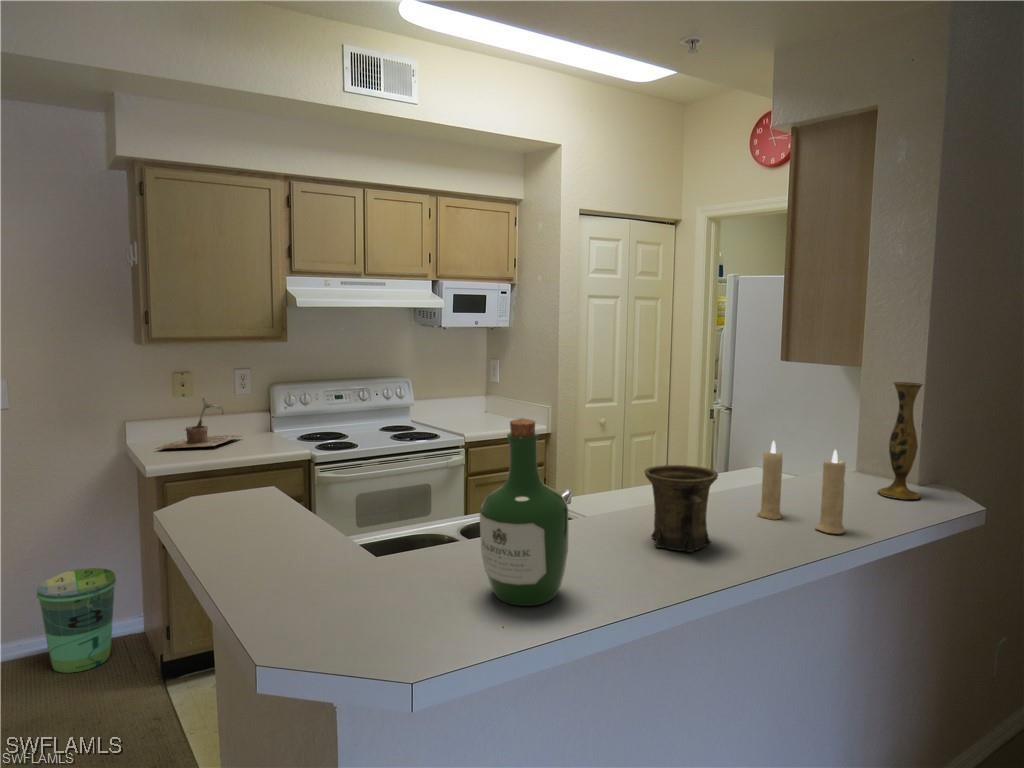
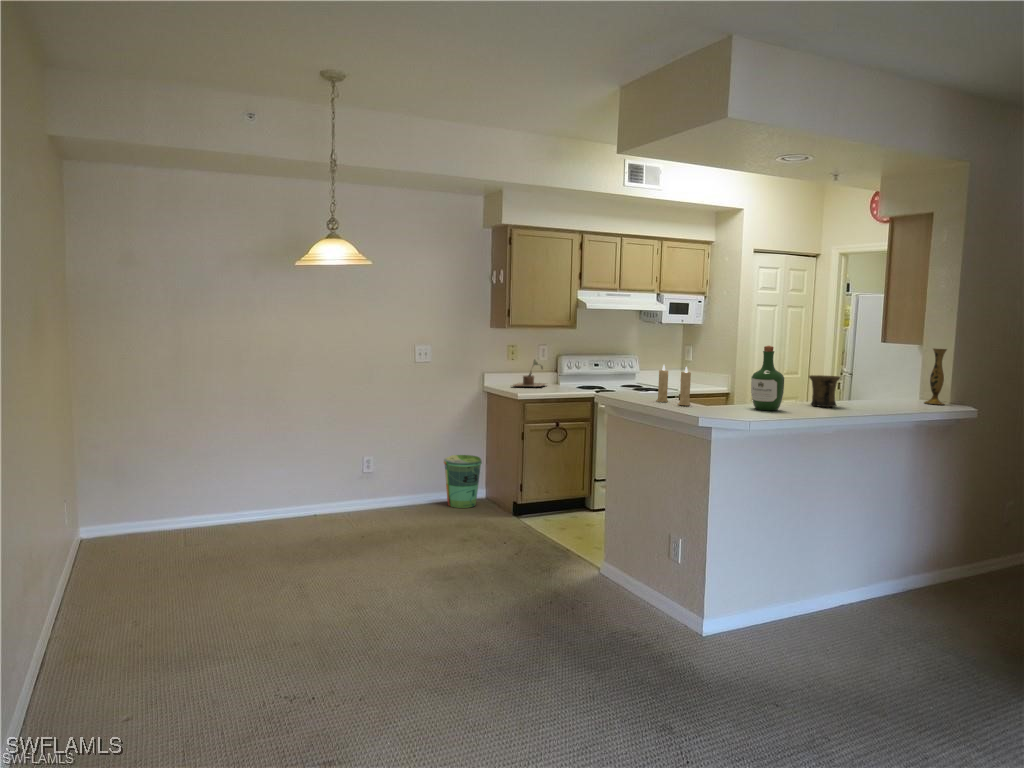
candle: present [757,441,846,534] -> present [656,365,691,406]

